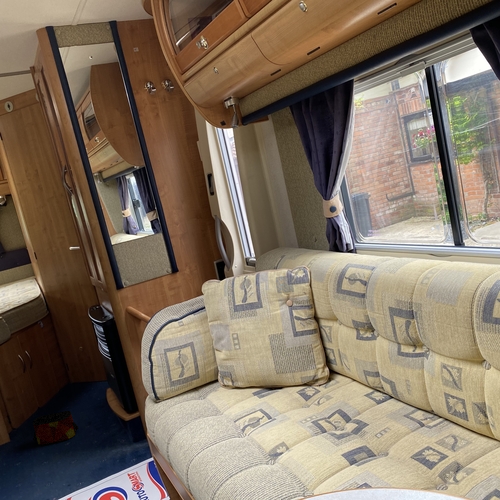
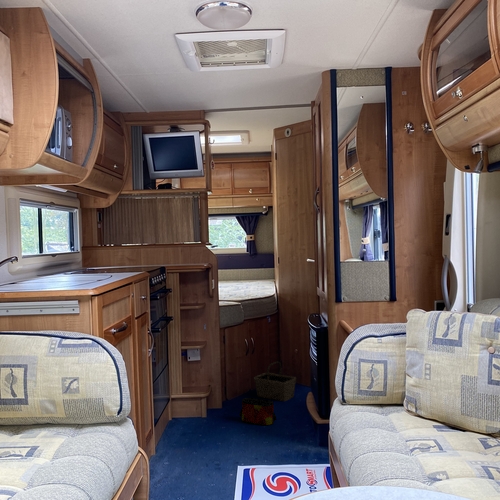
basket: none [39,363,90,408] -> present [254,362,296,401]

